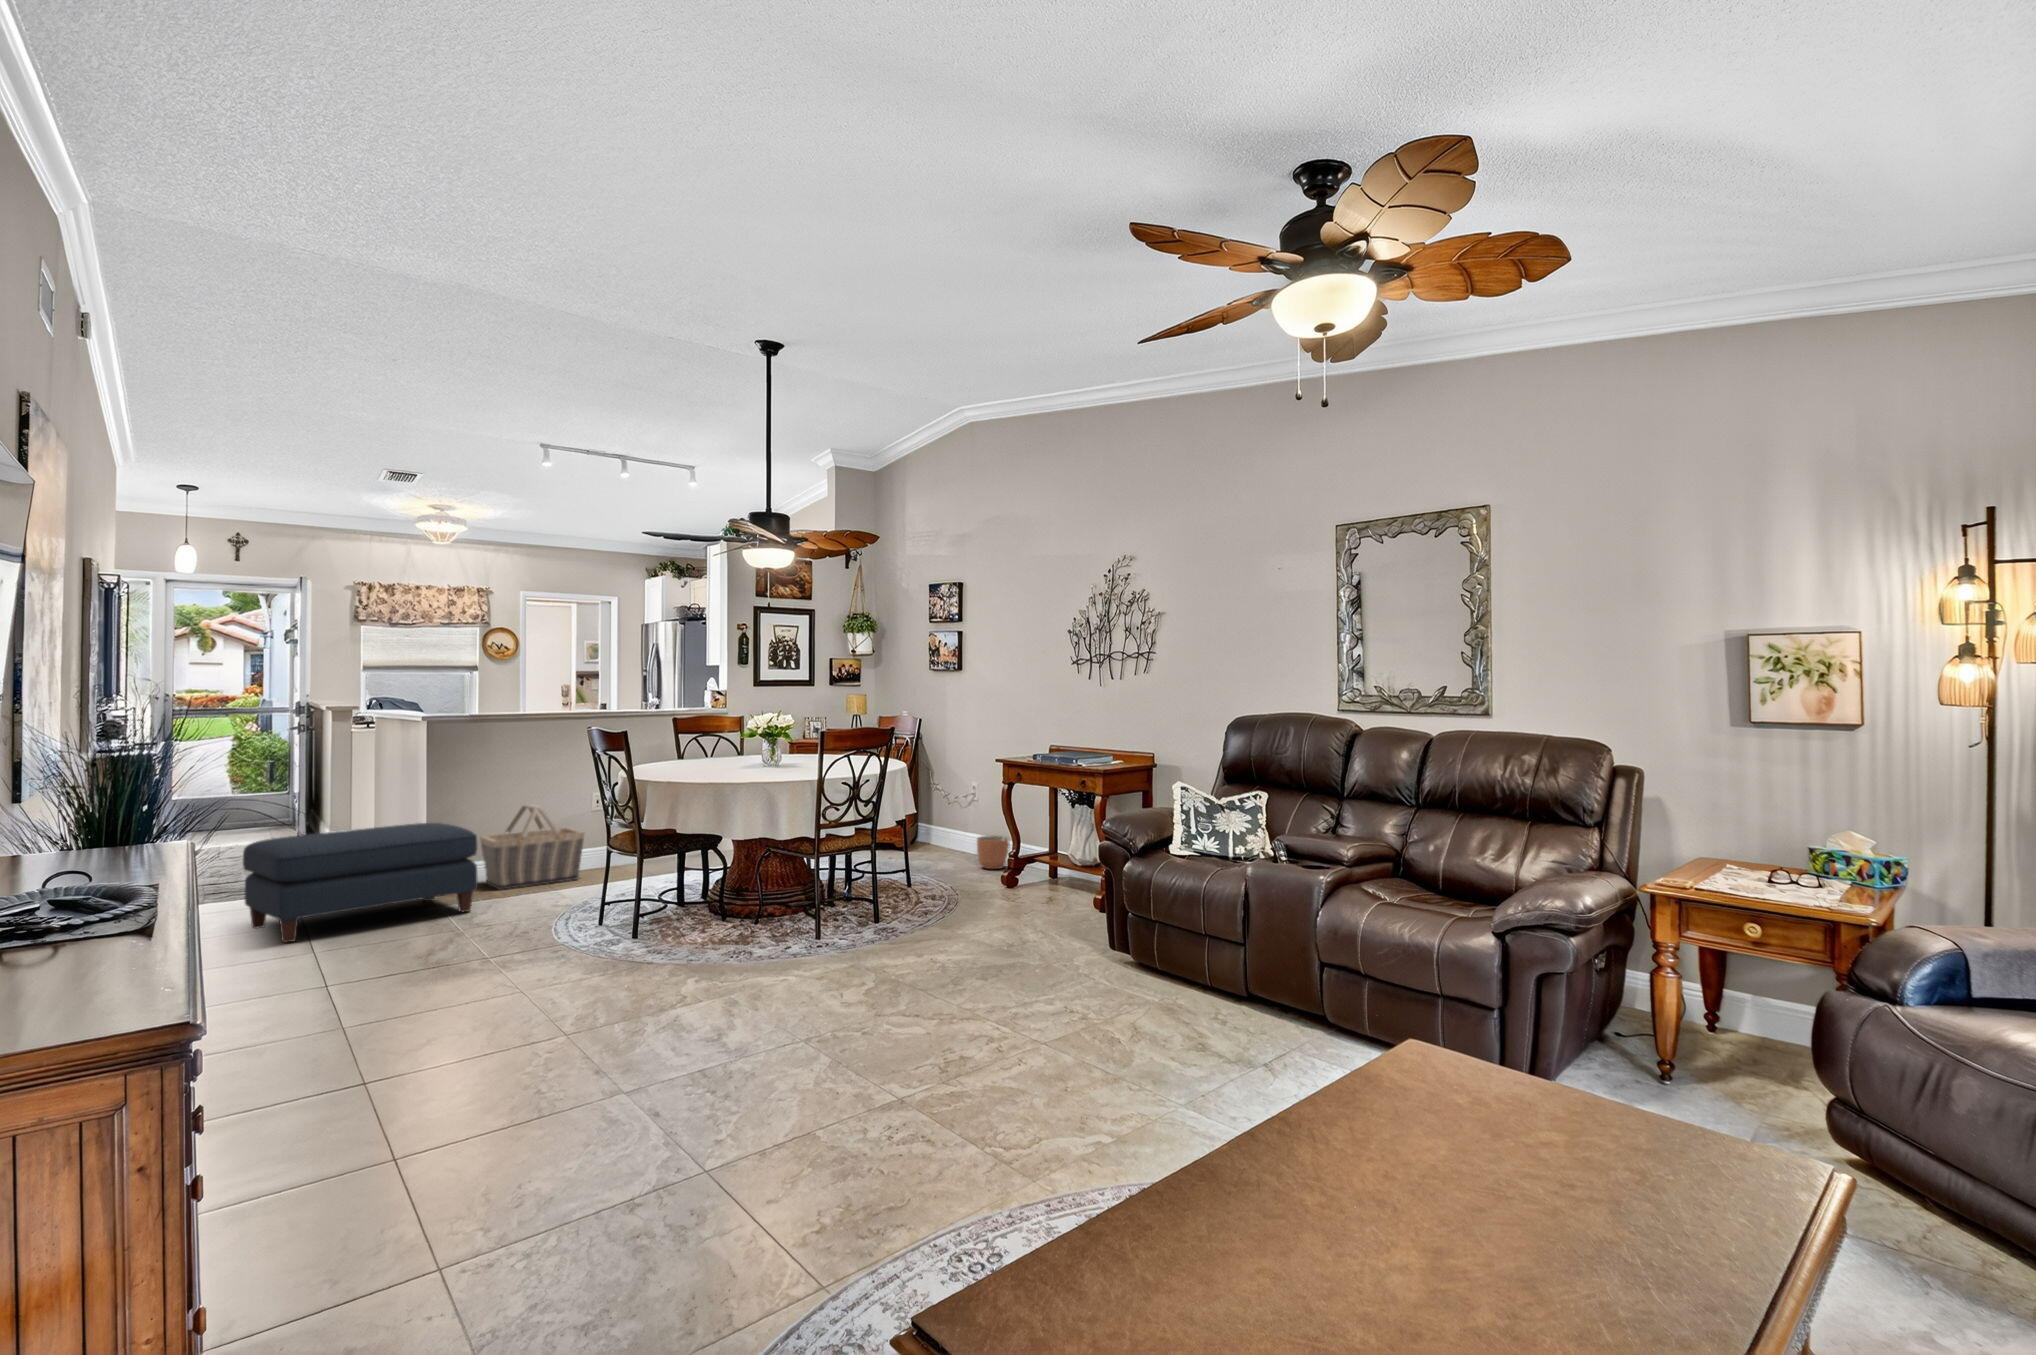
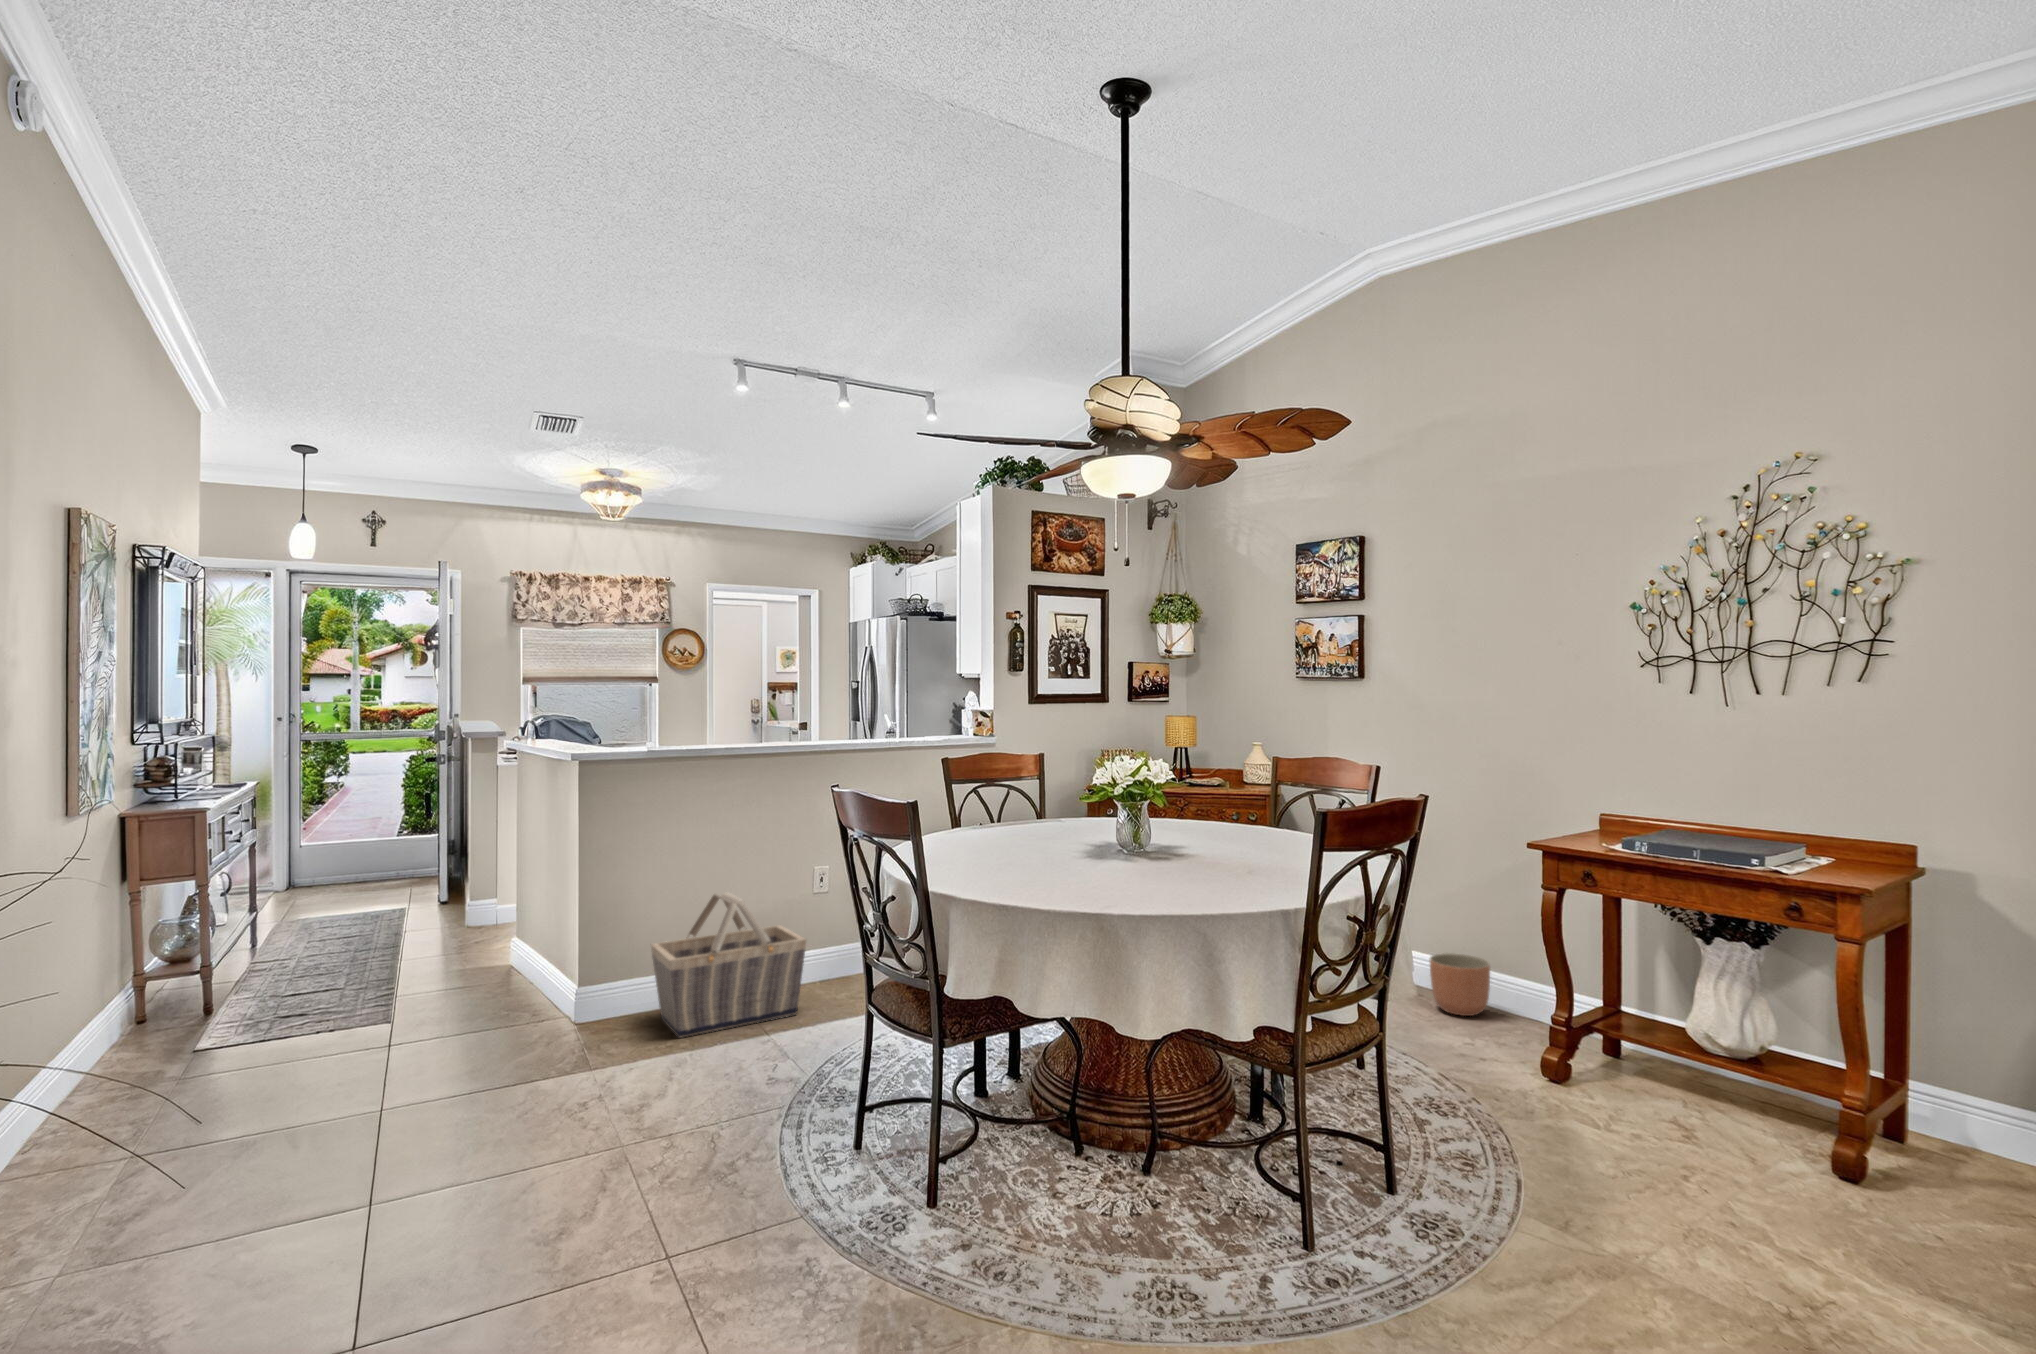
ottoman: present [243,823,478,943] -> none [256,936,643,1203]

